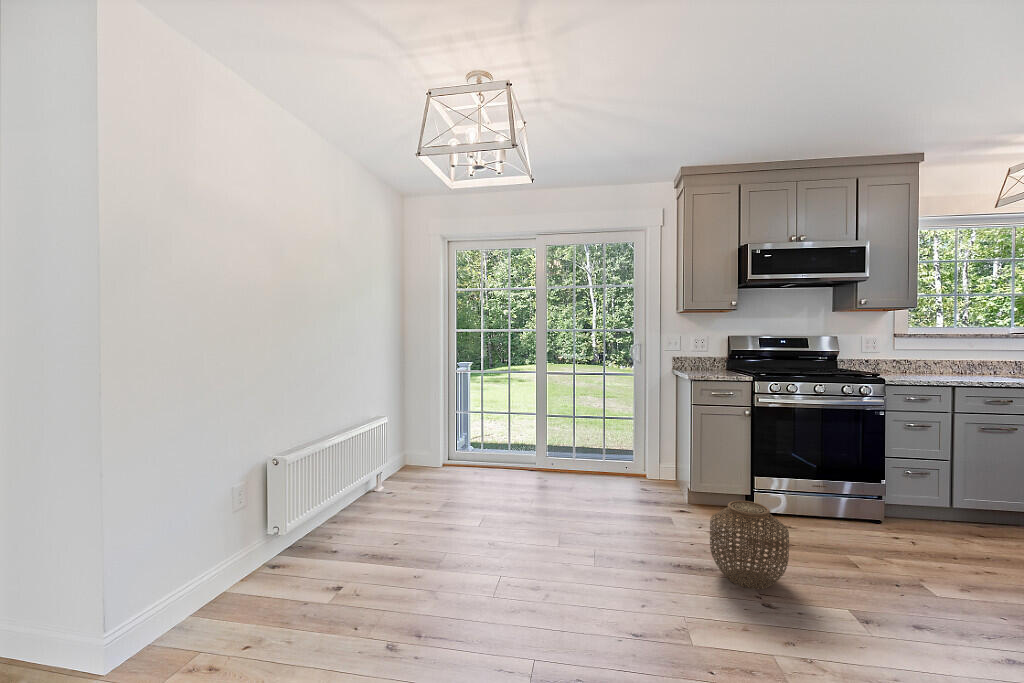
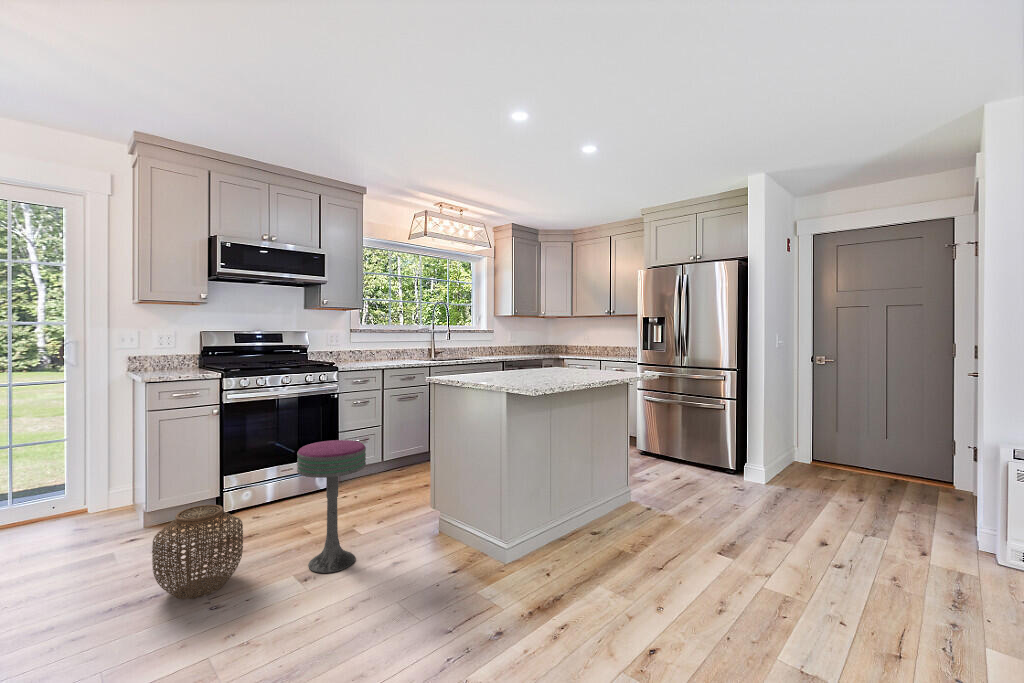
bar stool: none [851,465,950,629] -> present [297,440,366,573]

